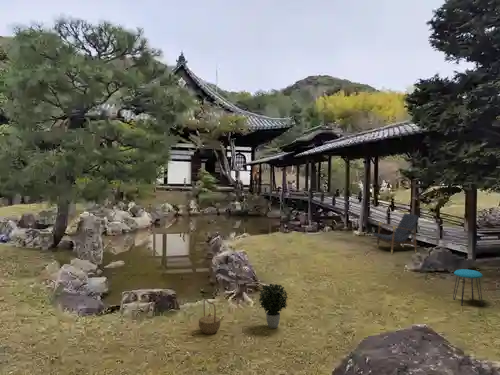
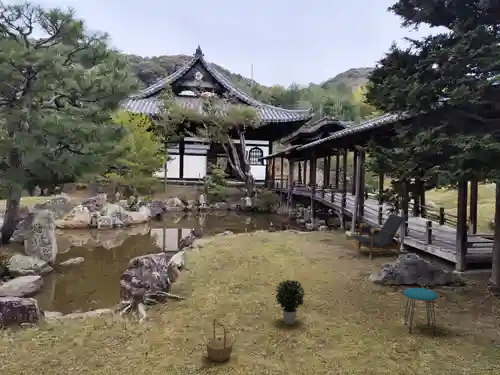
potted plant: present [259,284,288,328] -> present [276,280,305,325]
basket: present [199,299,220,334] -> present [207,319,232,362]

